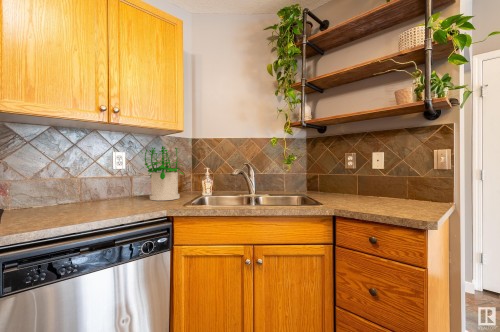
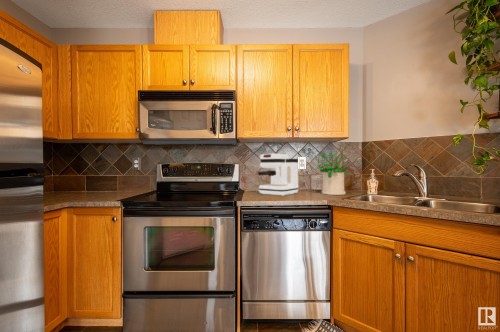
coffee maker: none [39,144,117,212] -> present [258,154,298,196]

